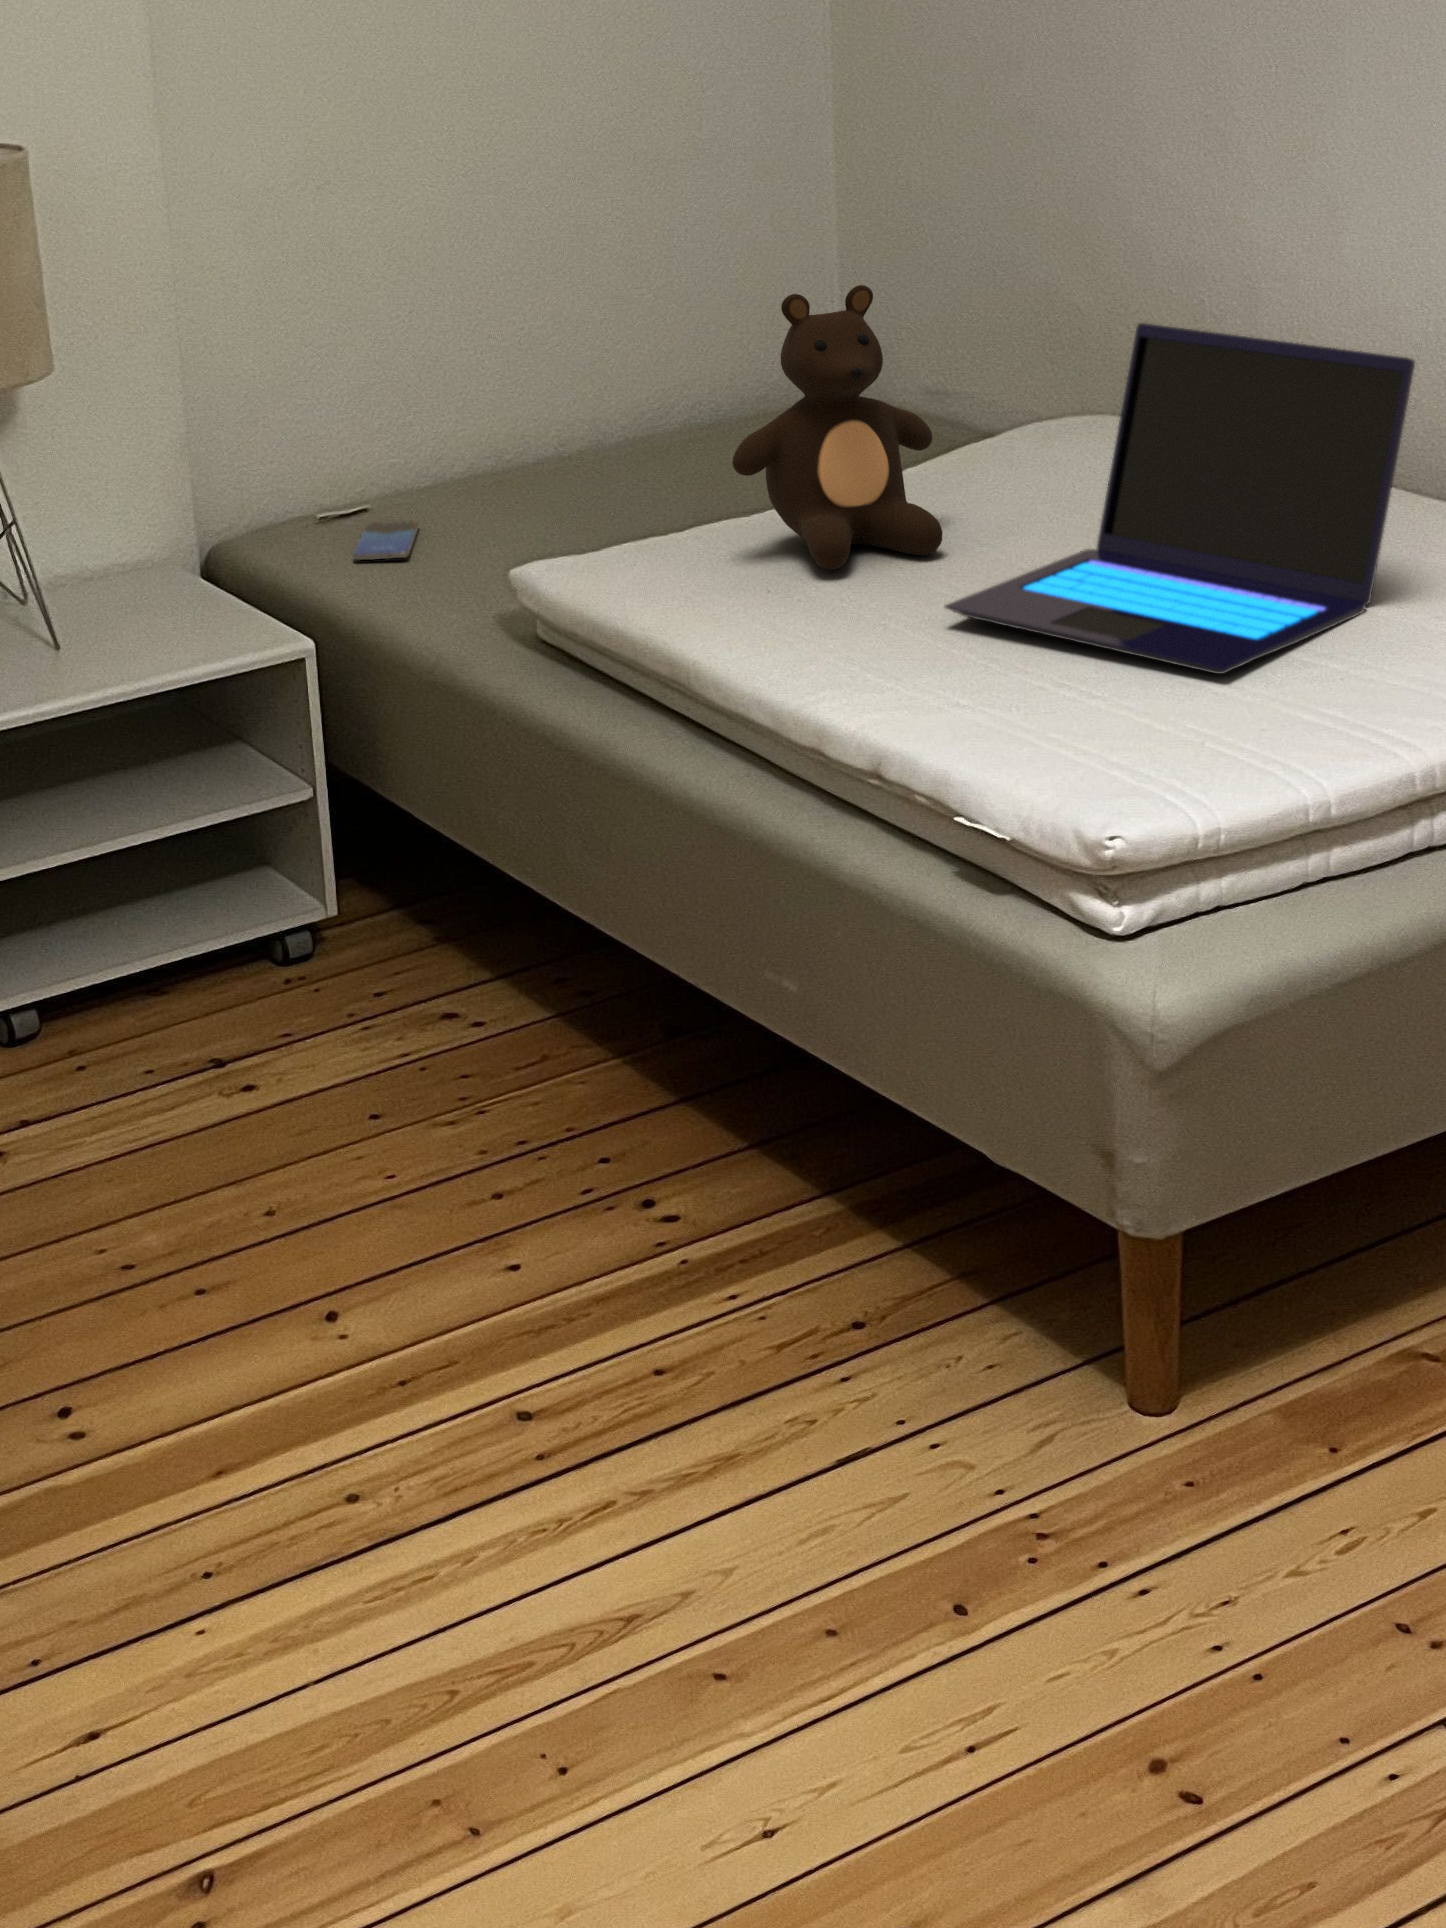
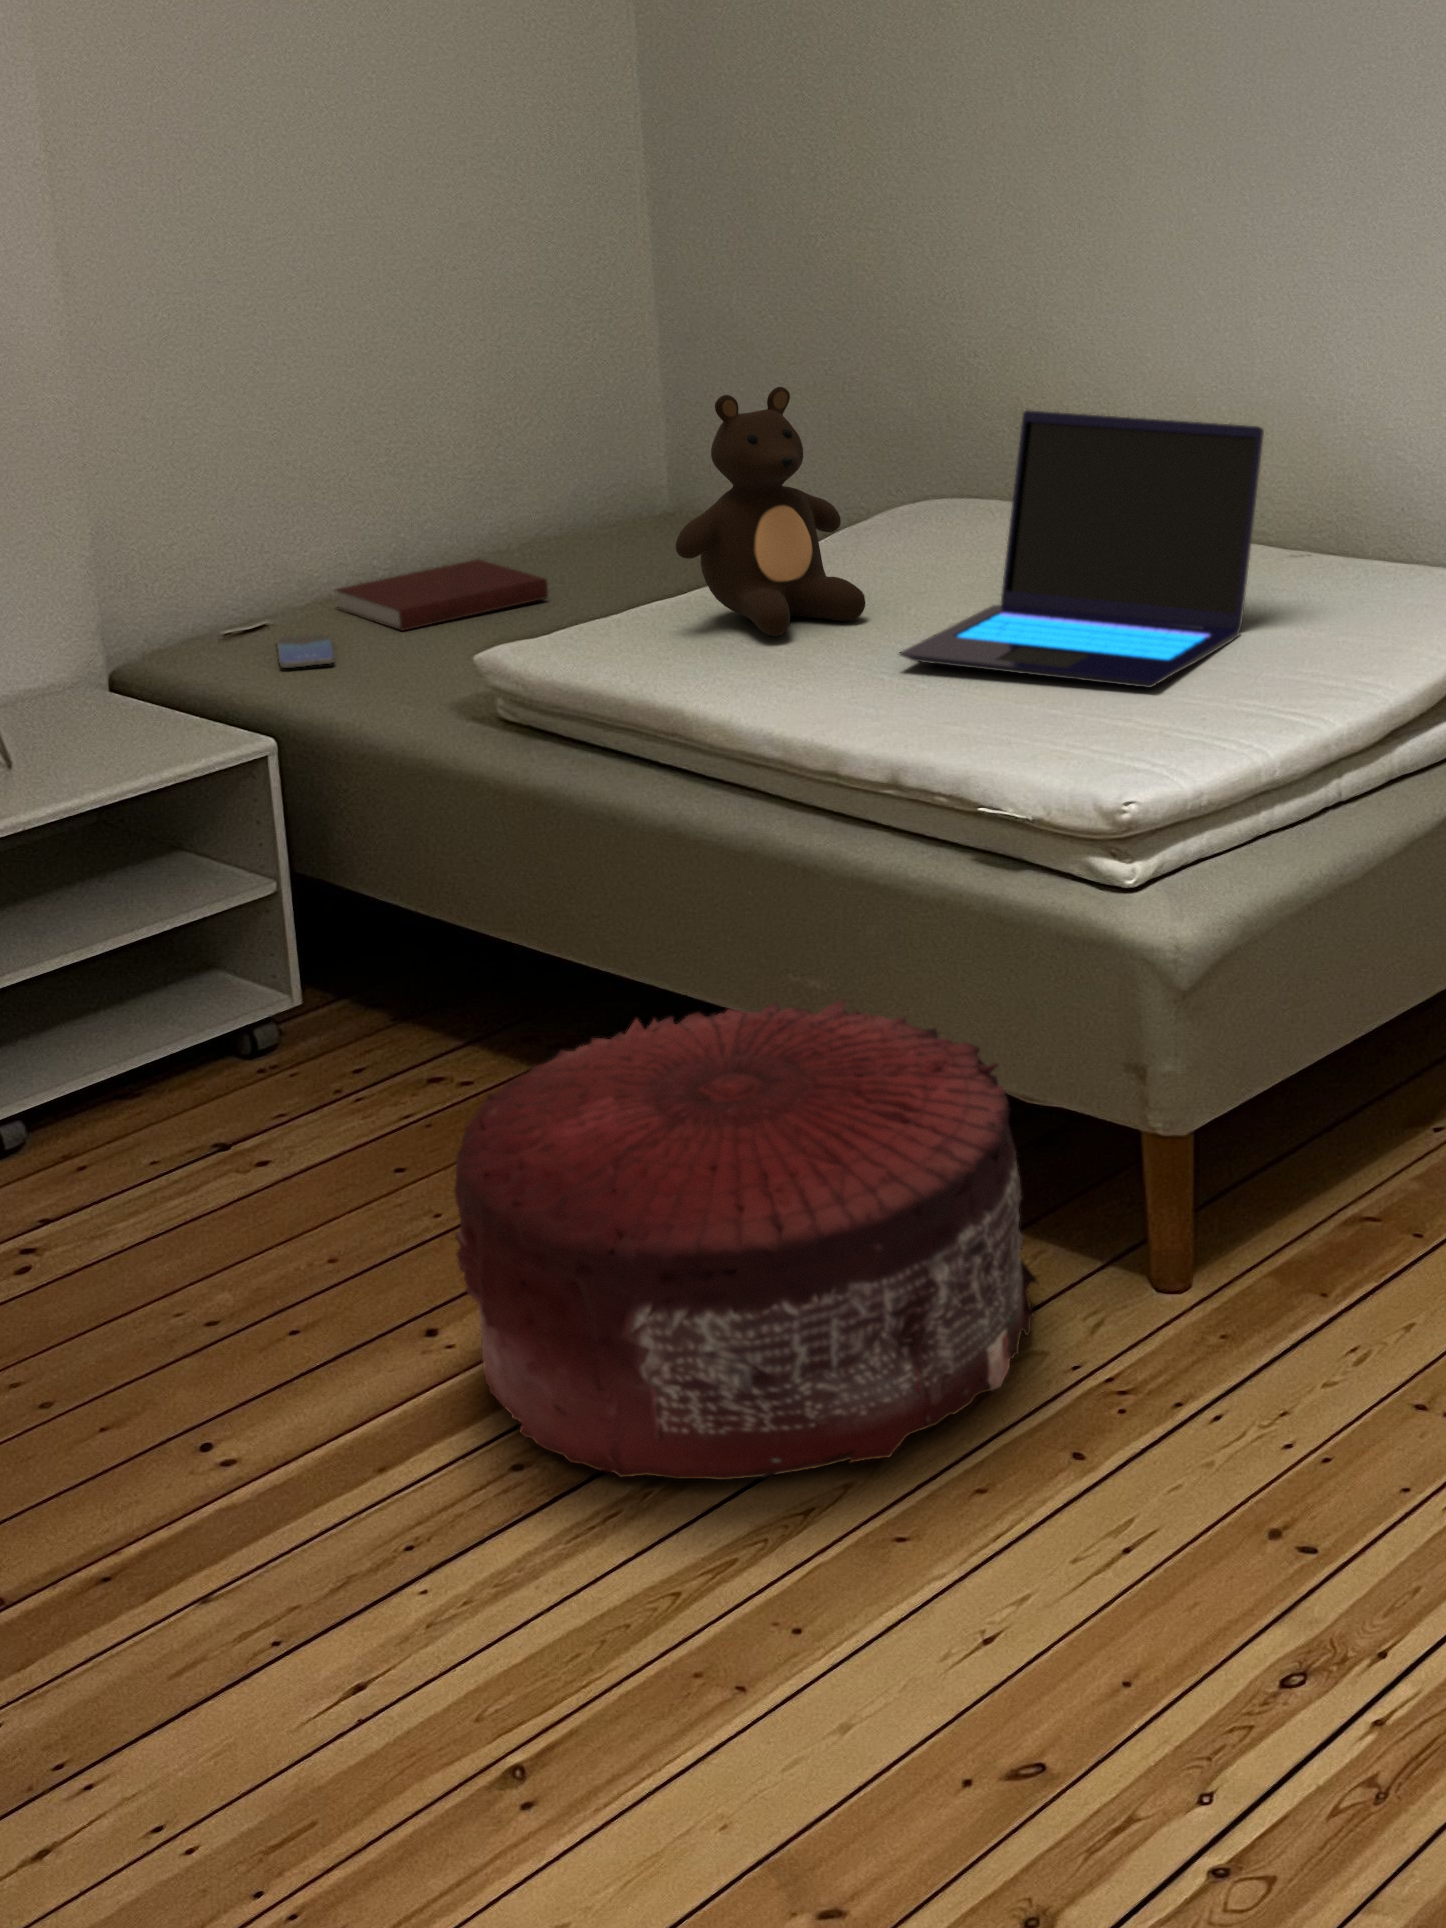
notebook: none [443,444,662,523] -> present [337,559,548,631]
pouf: none [309,1005,986,1572] -> present [454,999,1039,1480]

